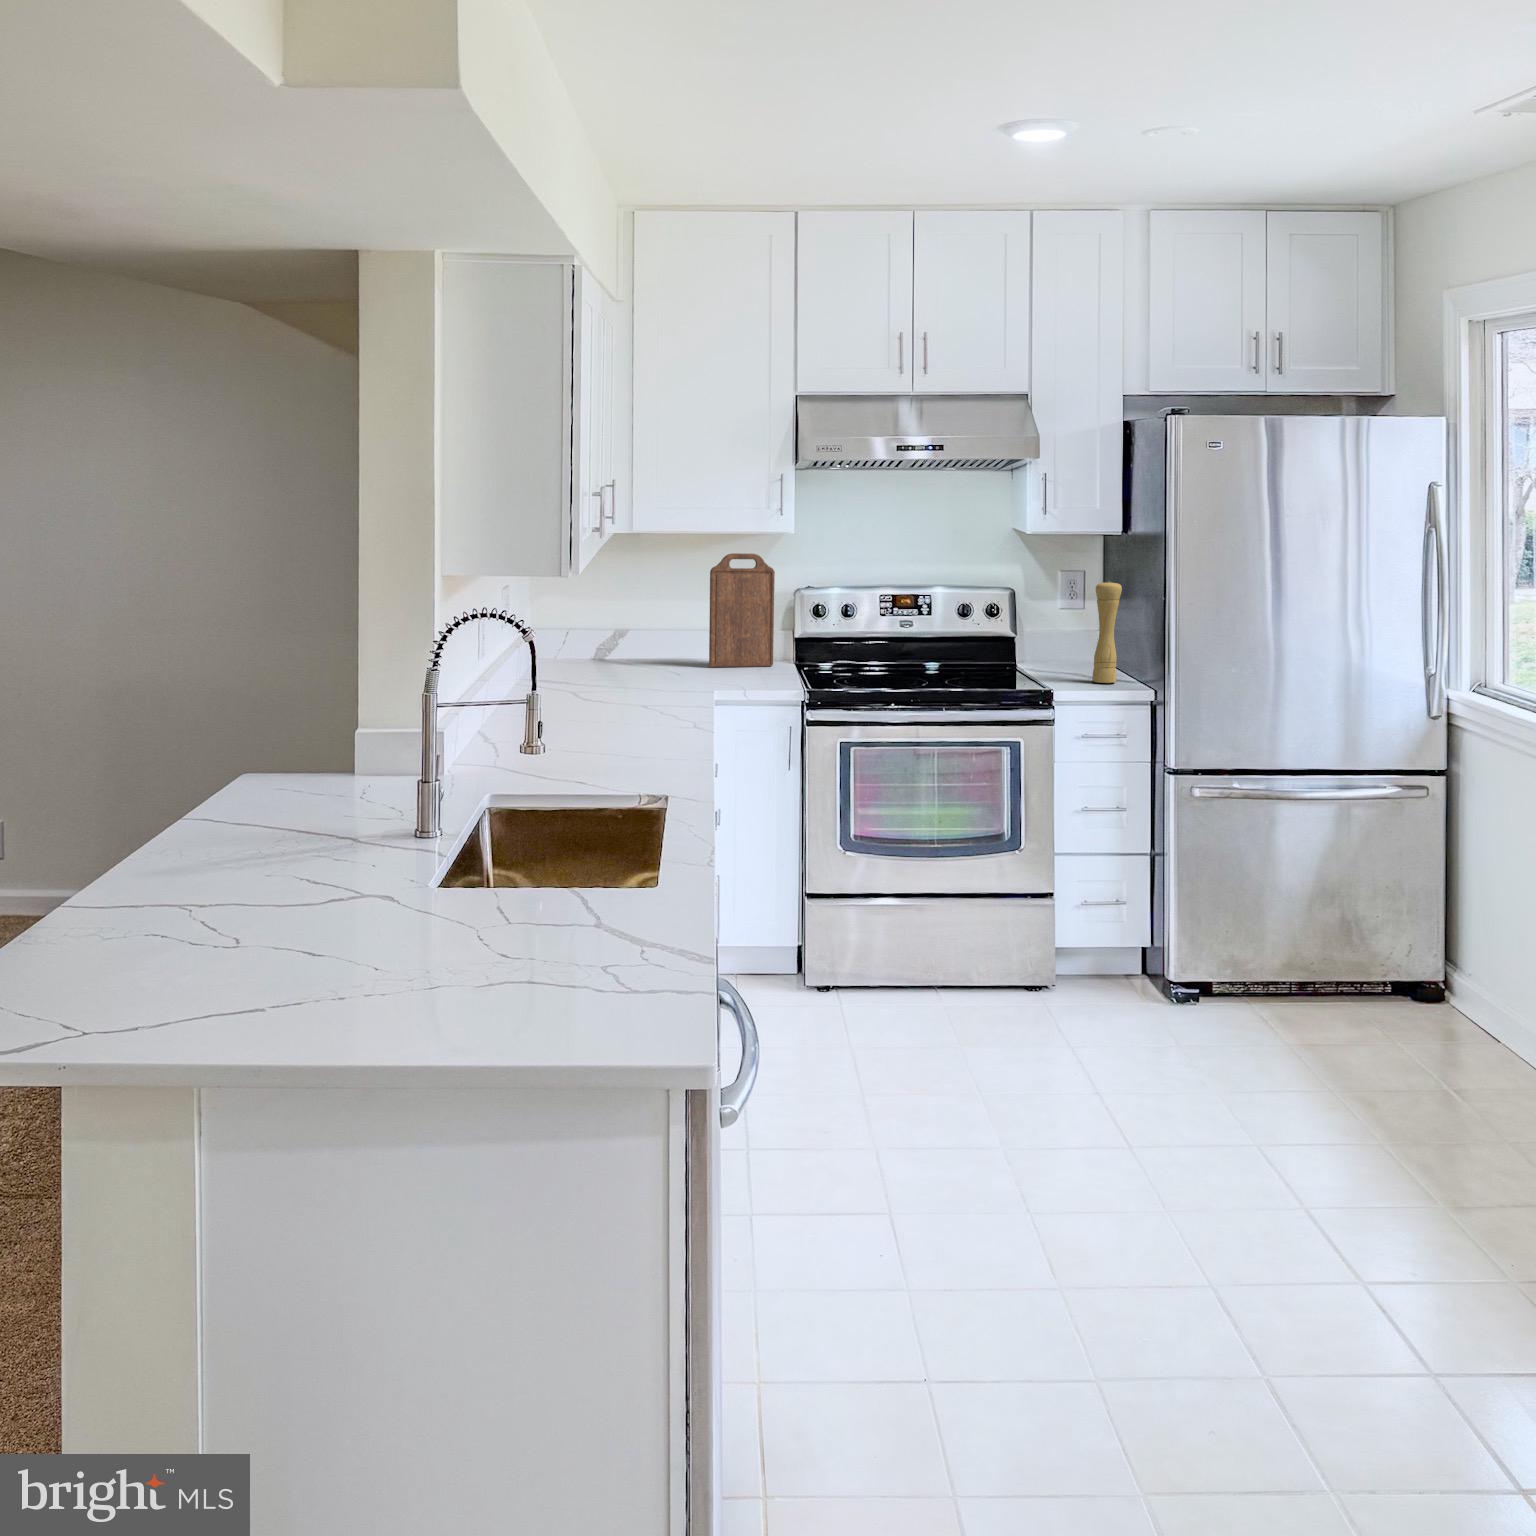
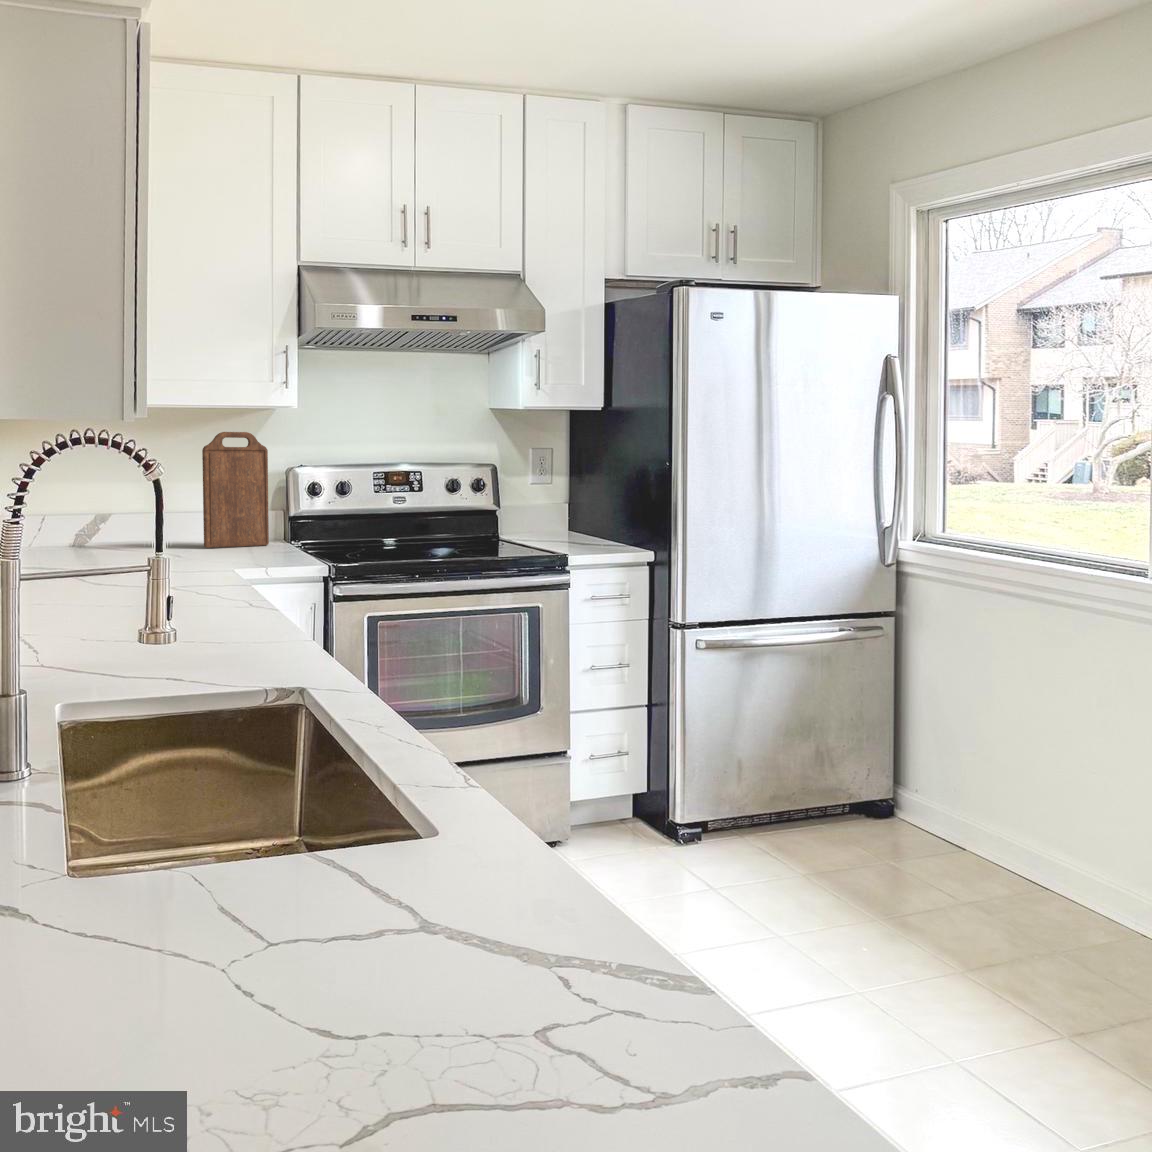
pepper mill: present [1092,581,1122,683] -> none [584,454,607,549]

